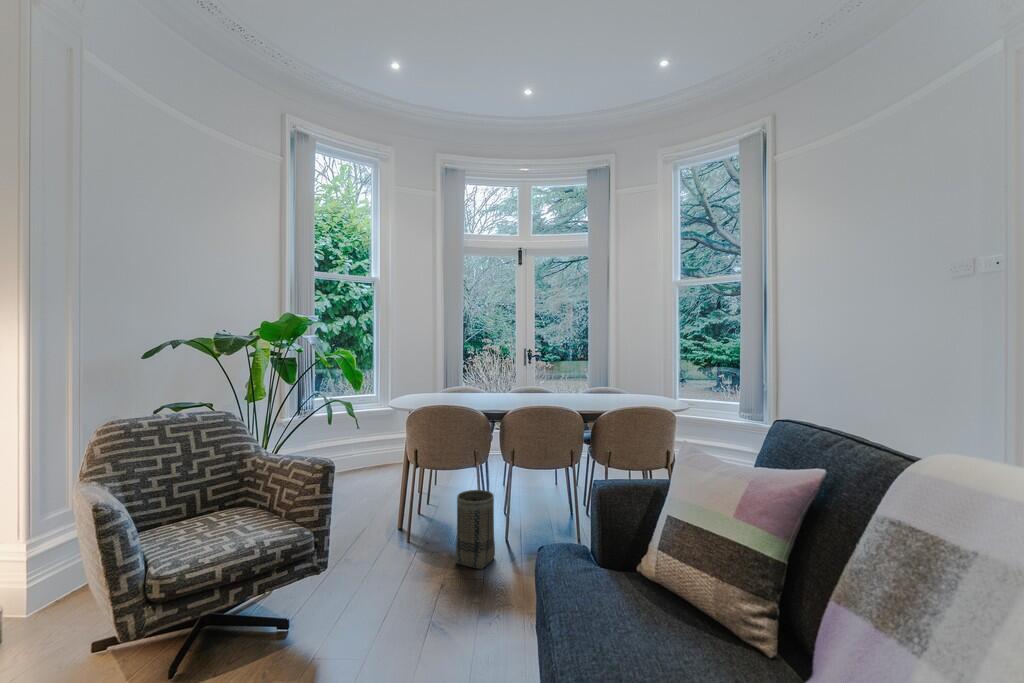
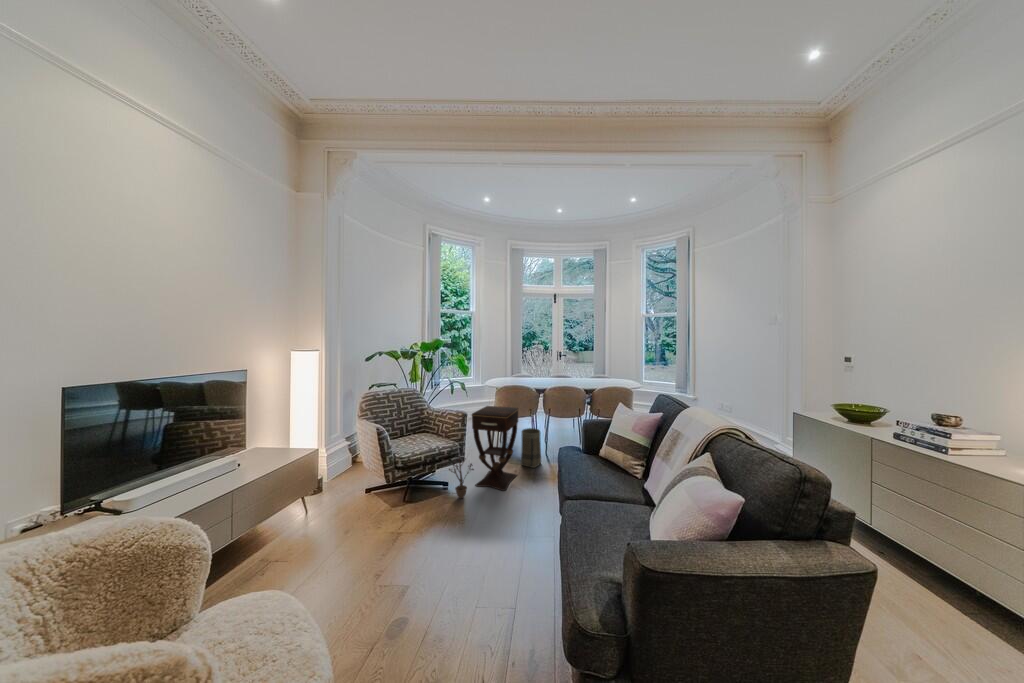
side table: none [347,448,450,627] -> present [472,406,519,491]
decorative plant: none [278,559,345,654] -> present [448,457,474,498]

